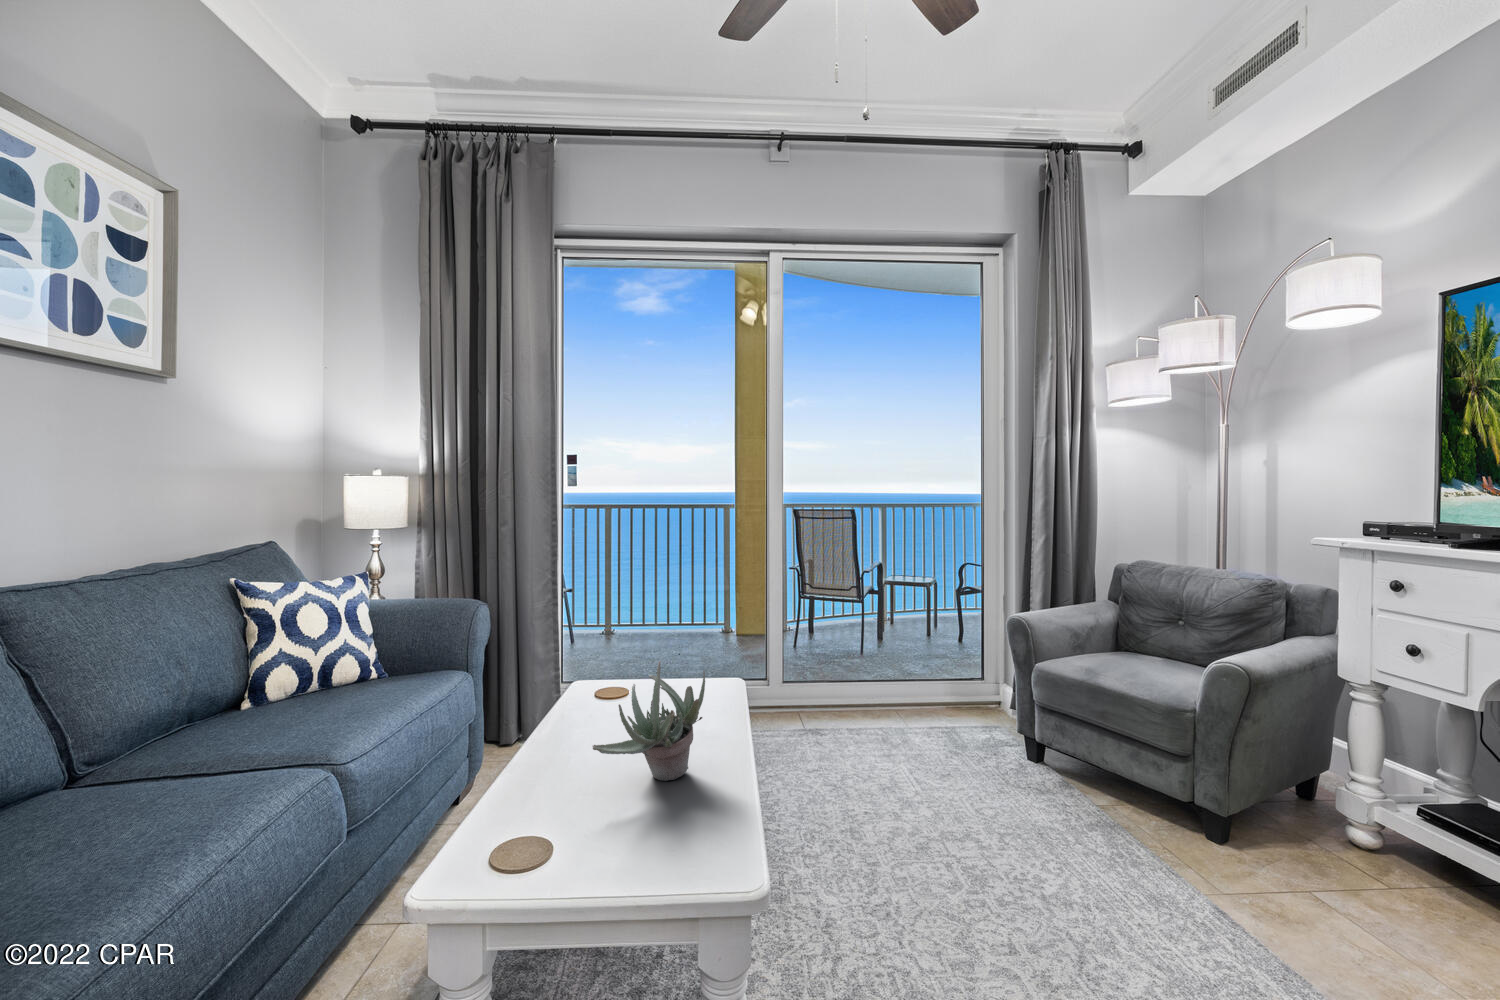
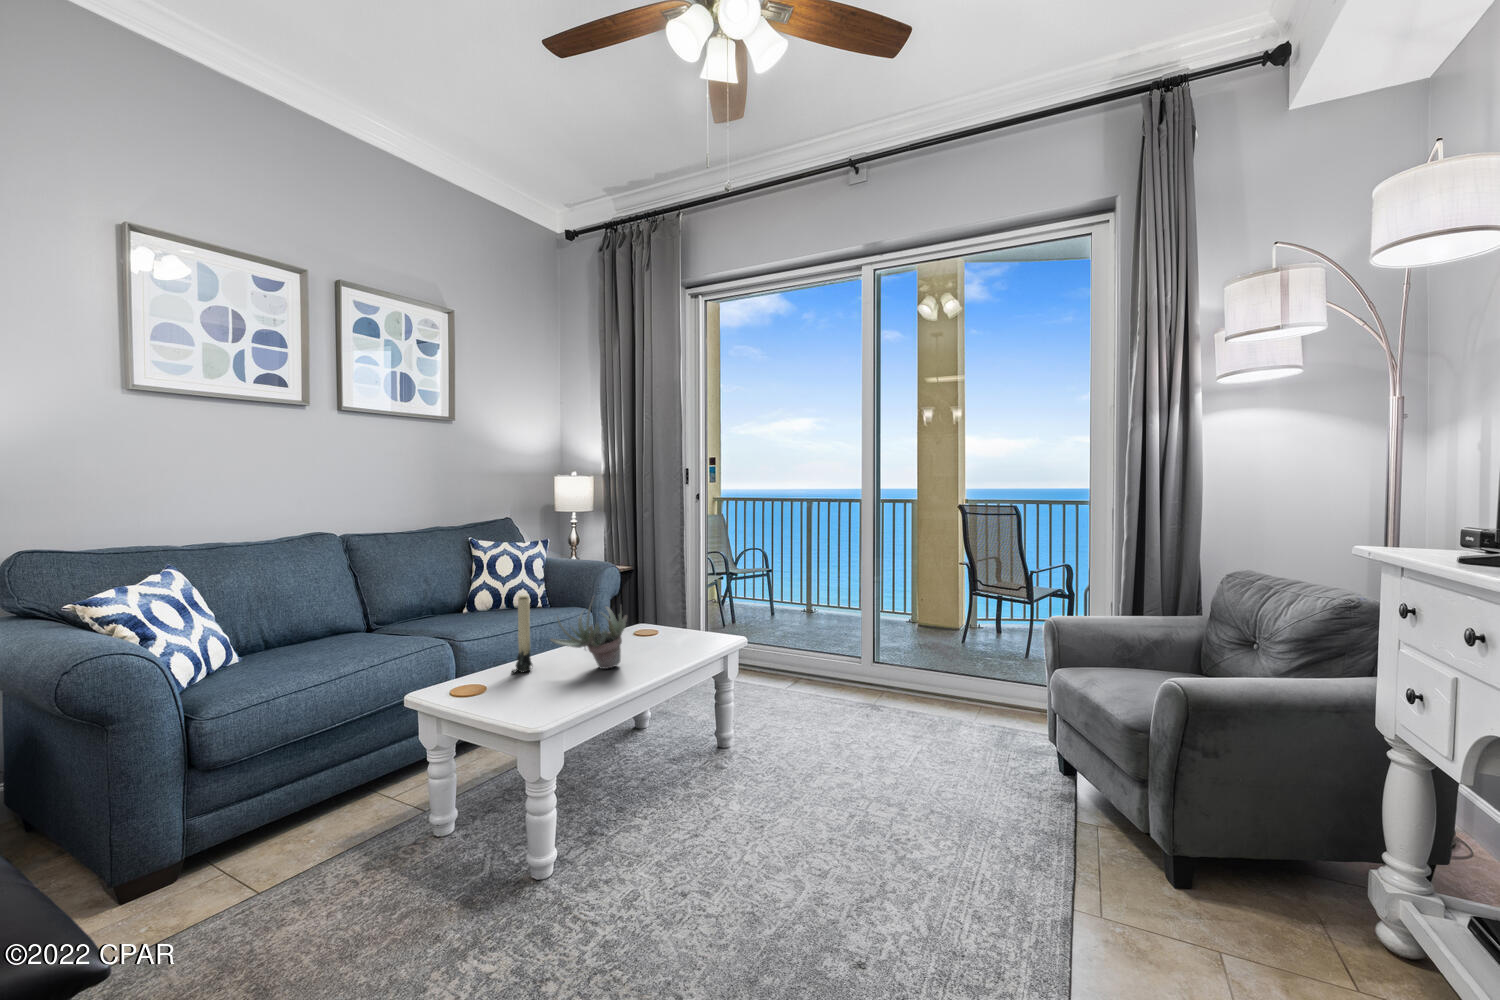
candle: none [521,673,553,822] -> present [511,595,532,674]

